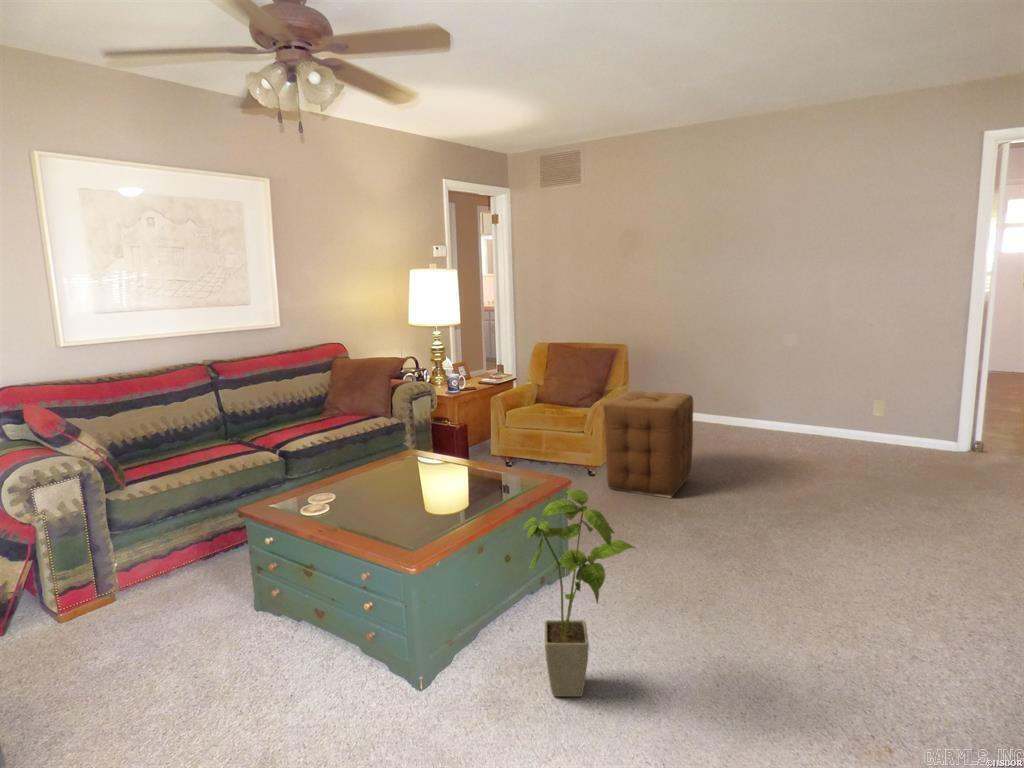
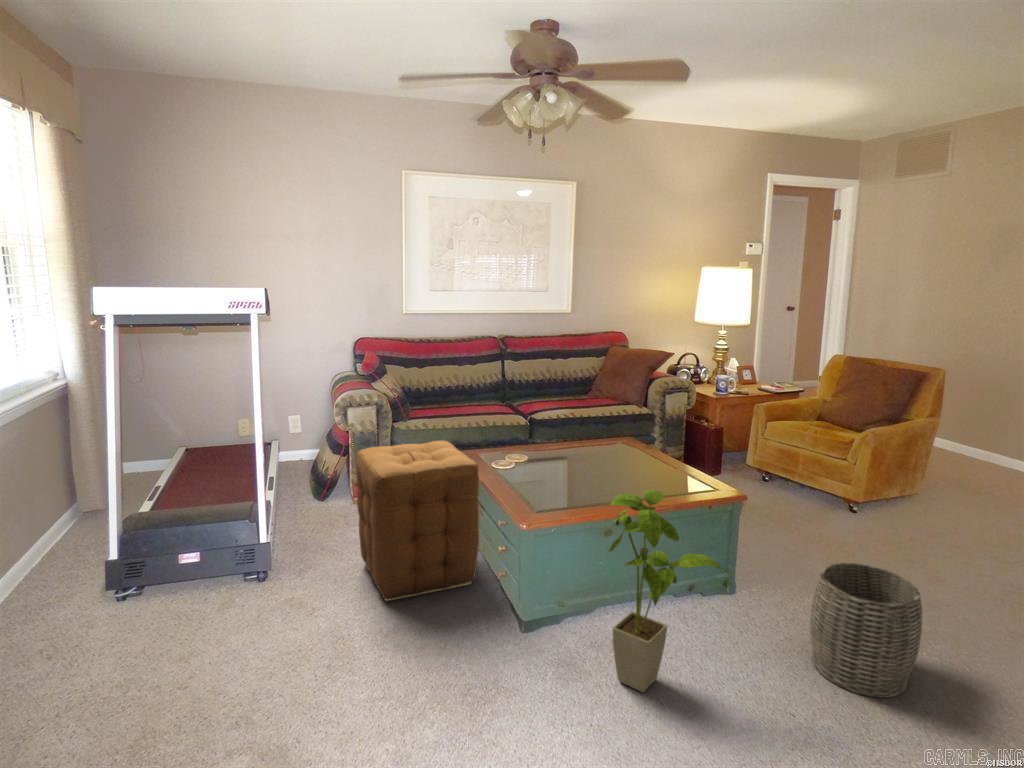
ottoman: present [603,391,693,498] -> present [356,441,479,601]
woven basket: none [659,511,744,619] -> present [810,563,922,697]

